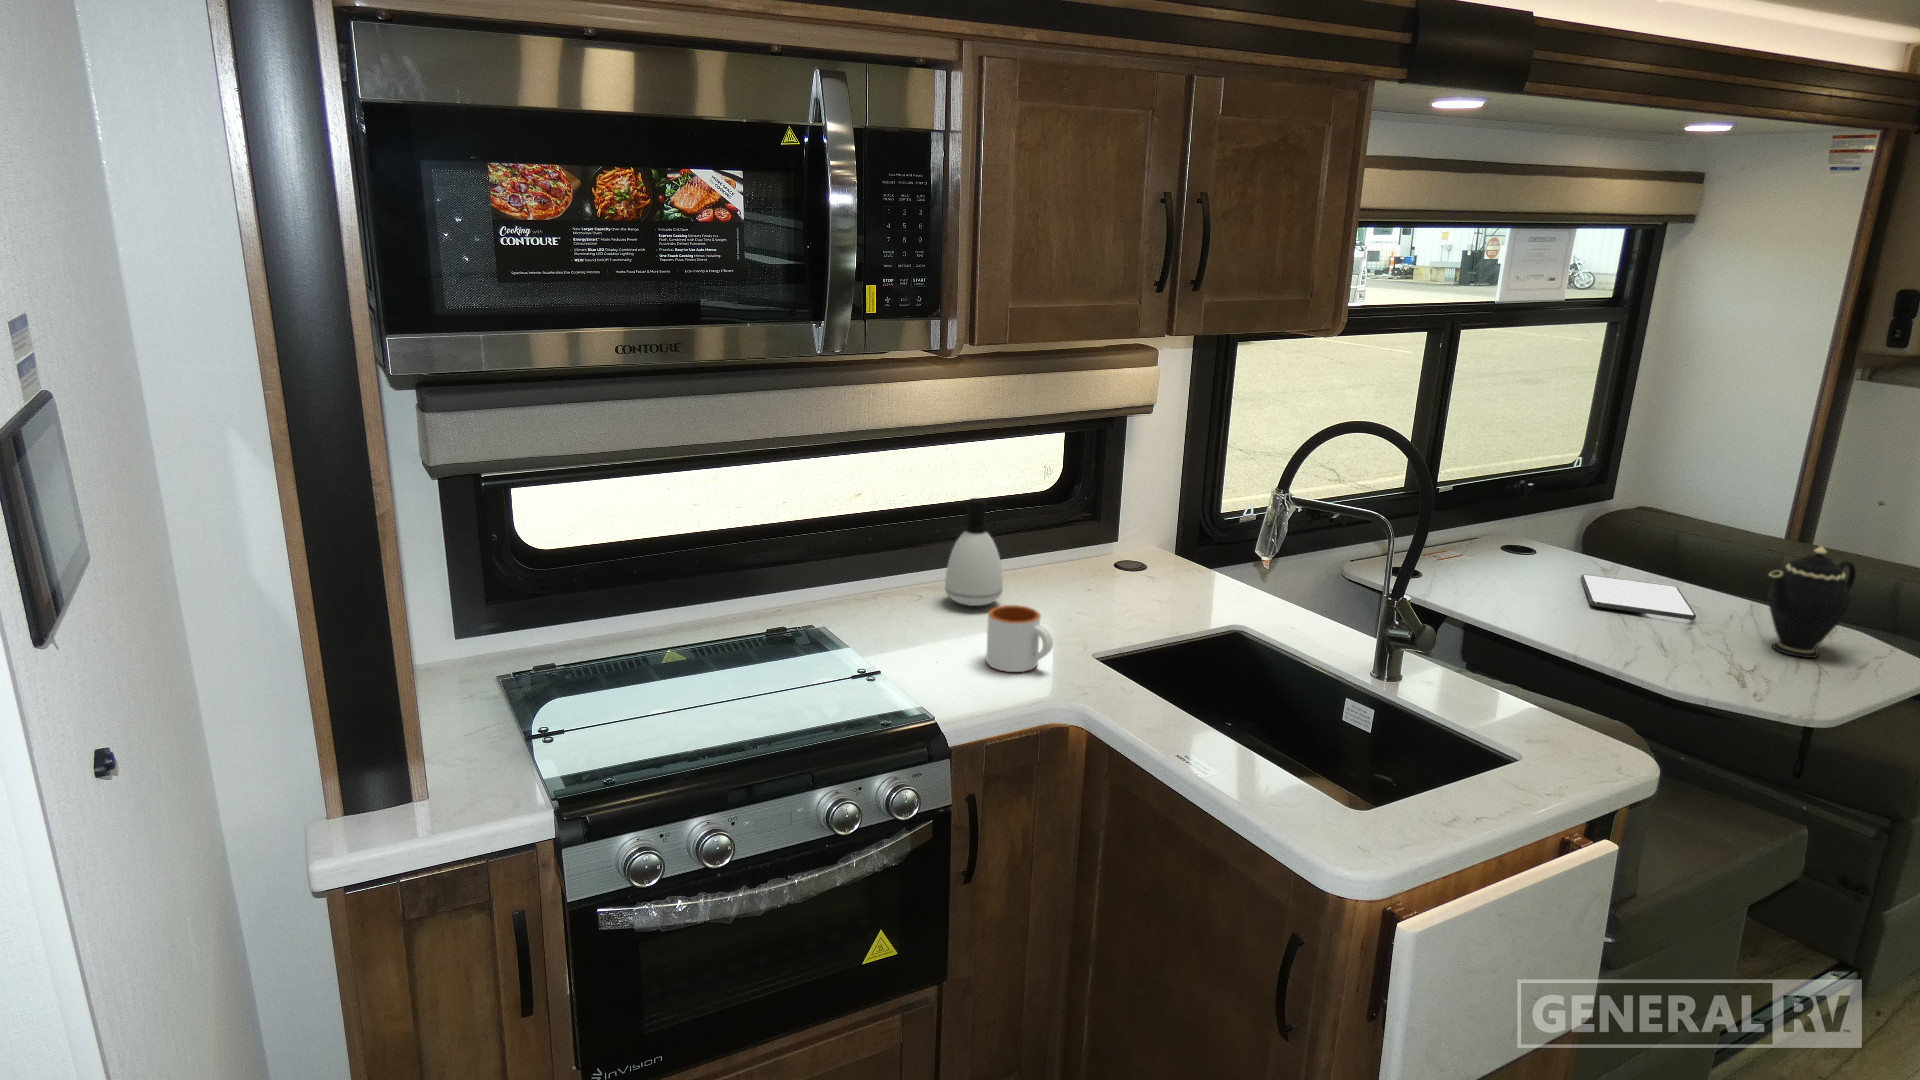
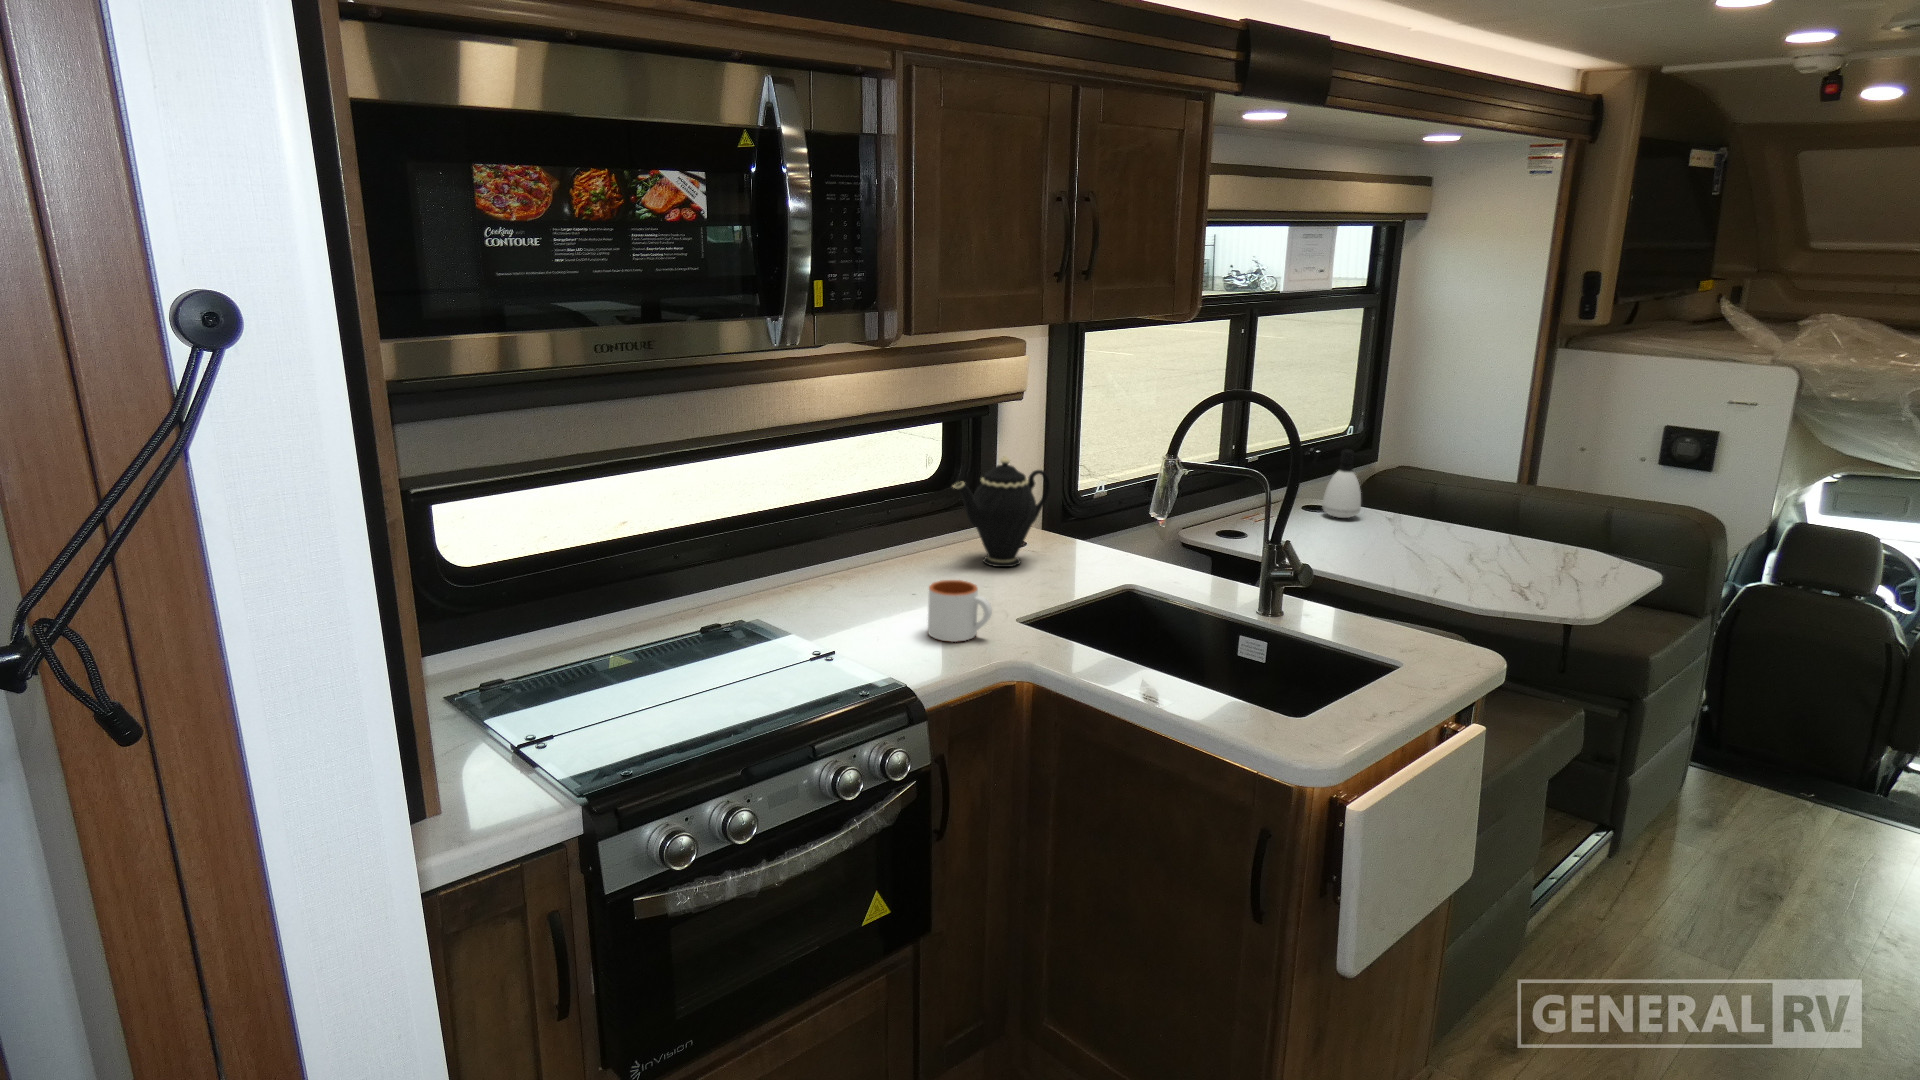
soap dispenser: present [945,498,1005,606] -> present [1322,450,1368,518]
teapot: present [1768,546,1856,658] -> present [953,456,1050,567]
tablet: present [1581,575,1696,620] -> none [1372,525,1471,555]

